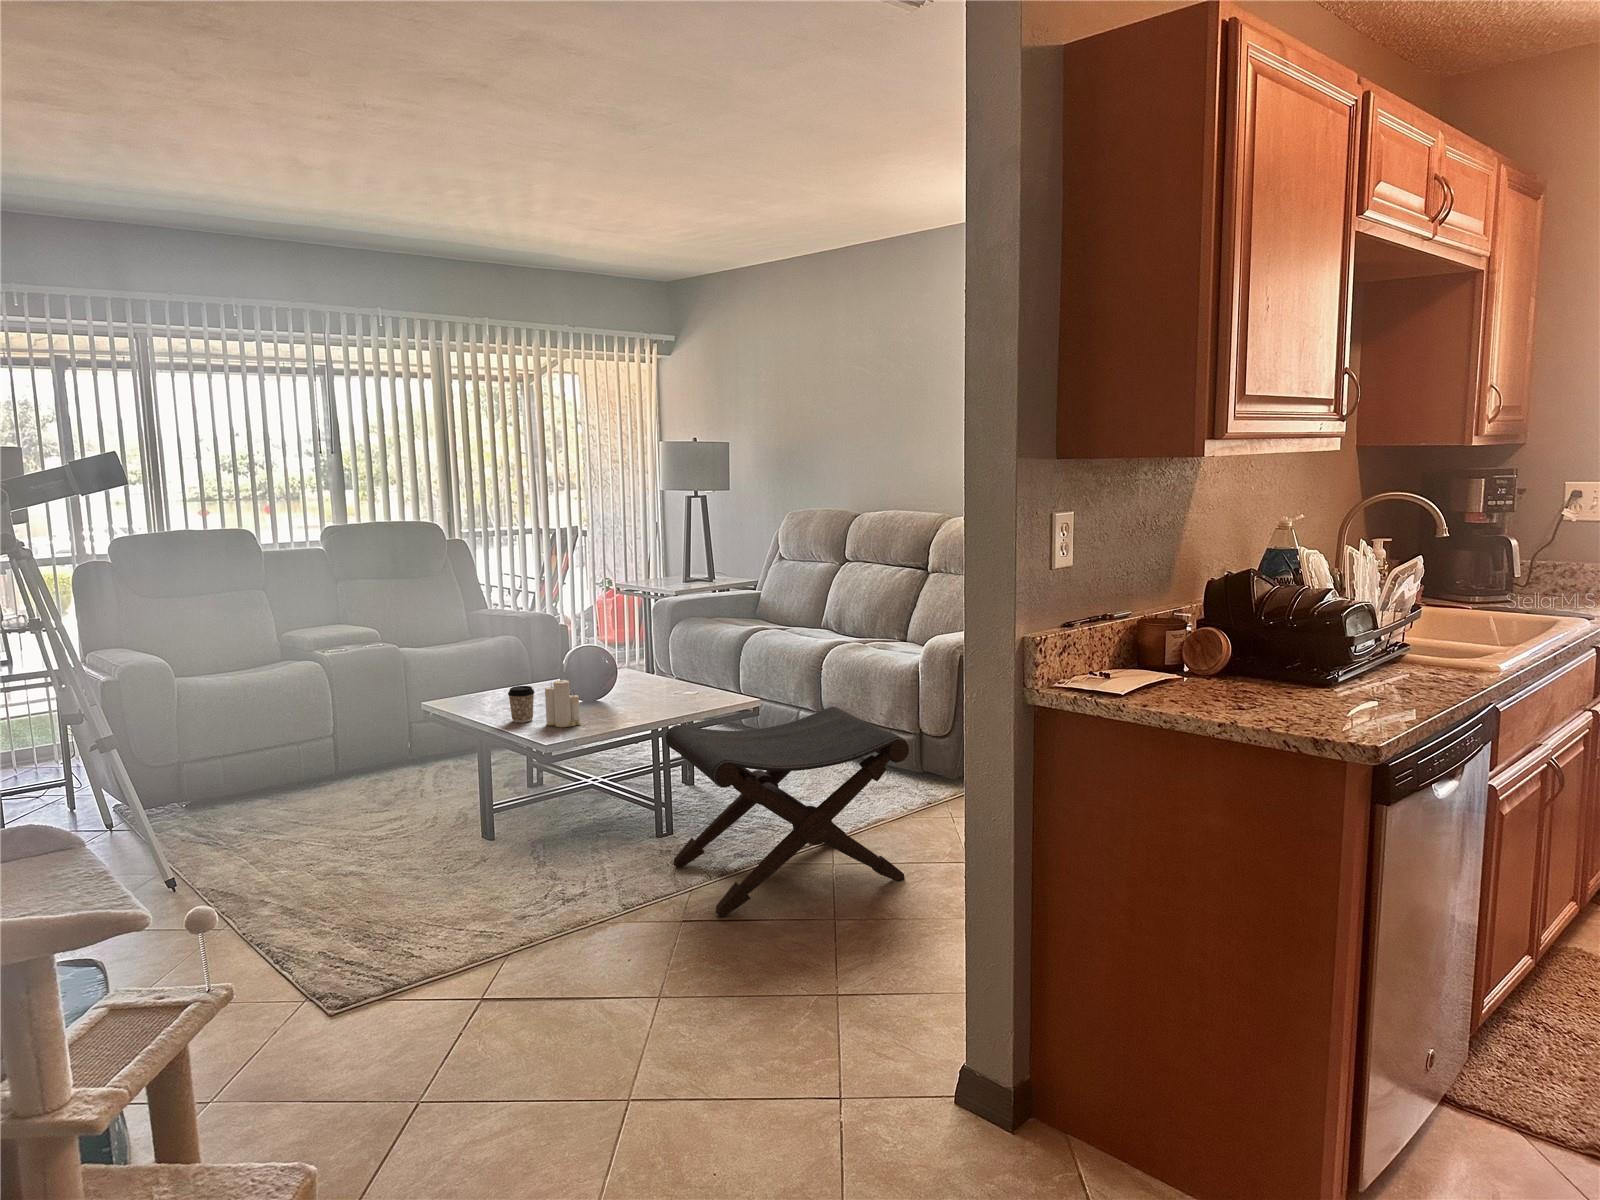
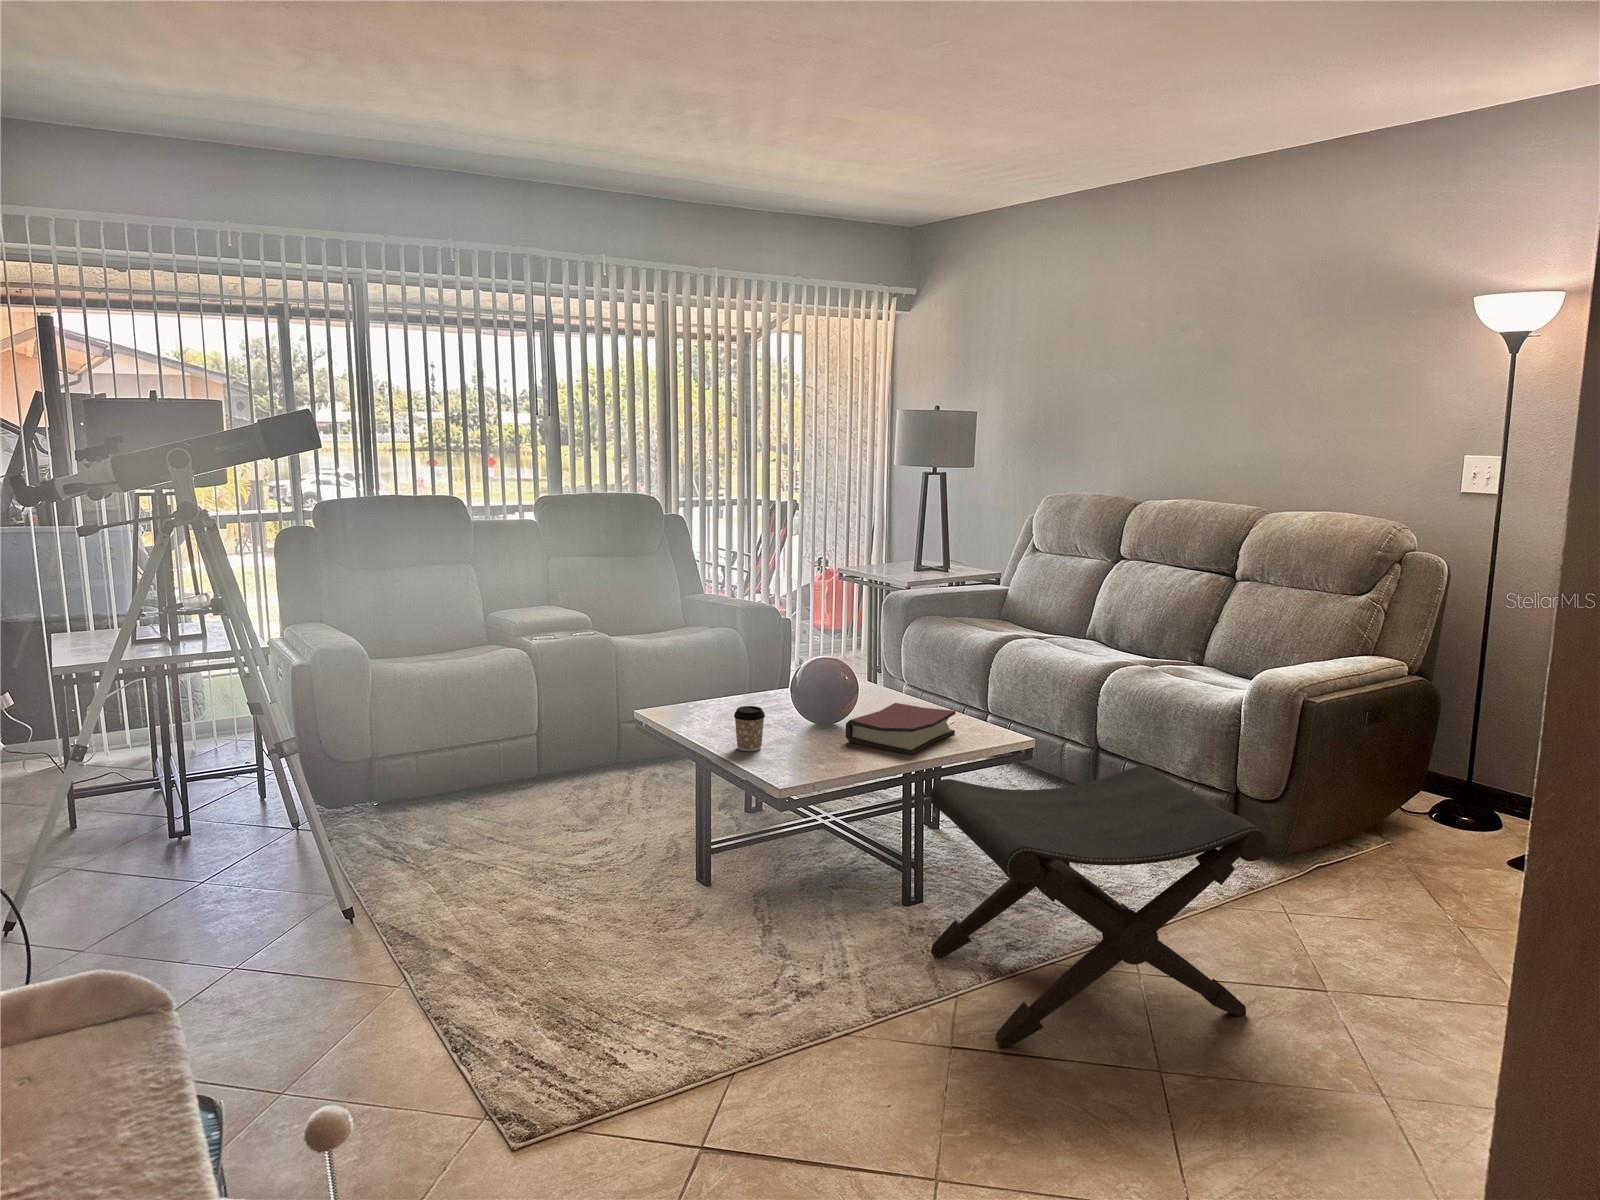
hardback book: none [604,679,696,716] -> present [846,703,956,755]
candle: present [545,680,581,727] -> none [779,700,820,763]

